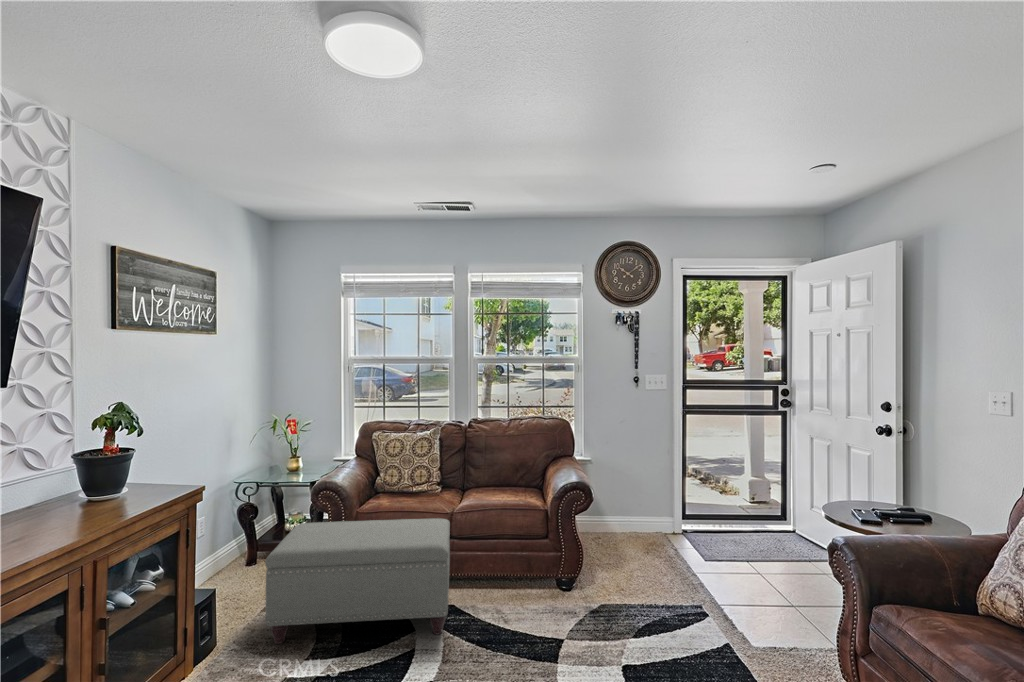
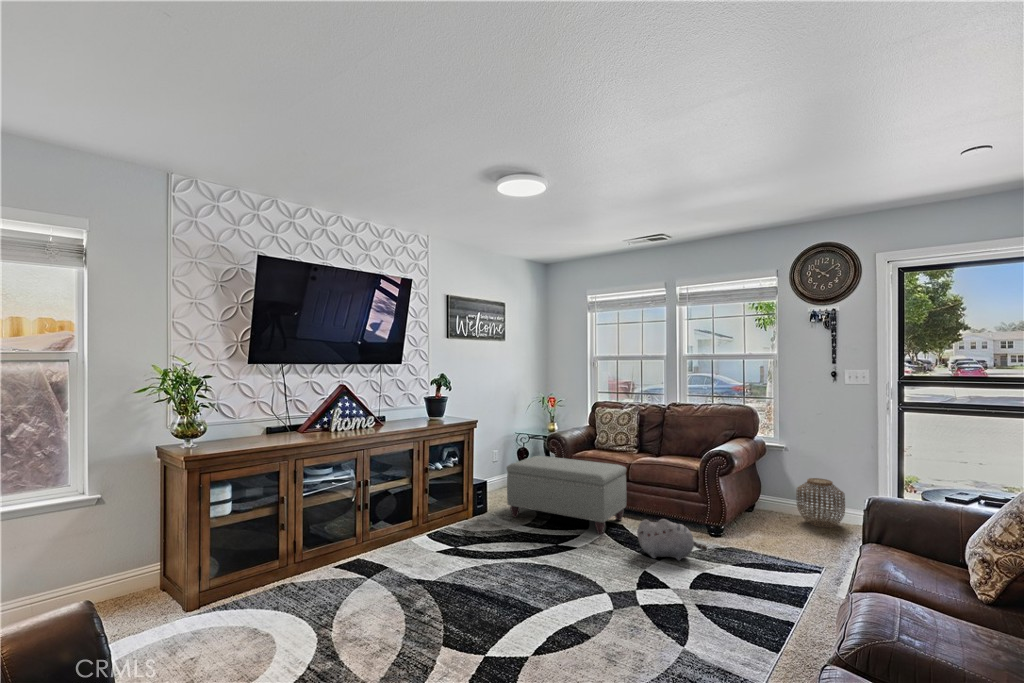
woven basket: none [608,491,654,545] -> present [796,478,845,528]
plush toy: none [516,596,604,657] -> present [637,519,707,560]

